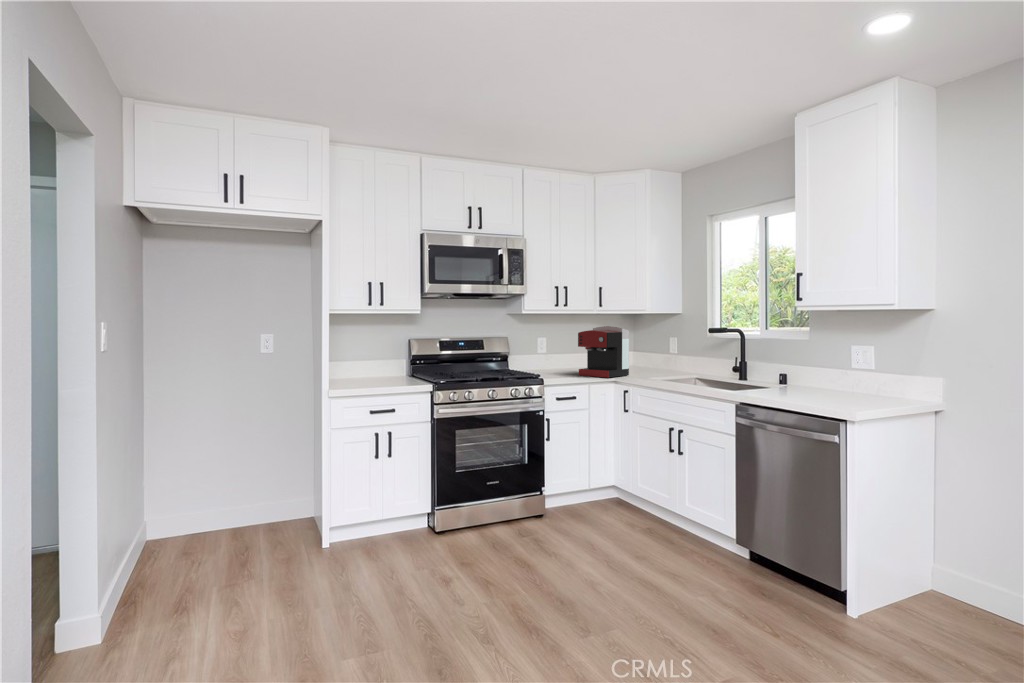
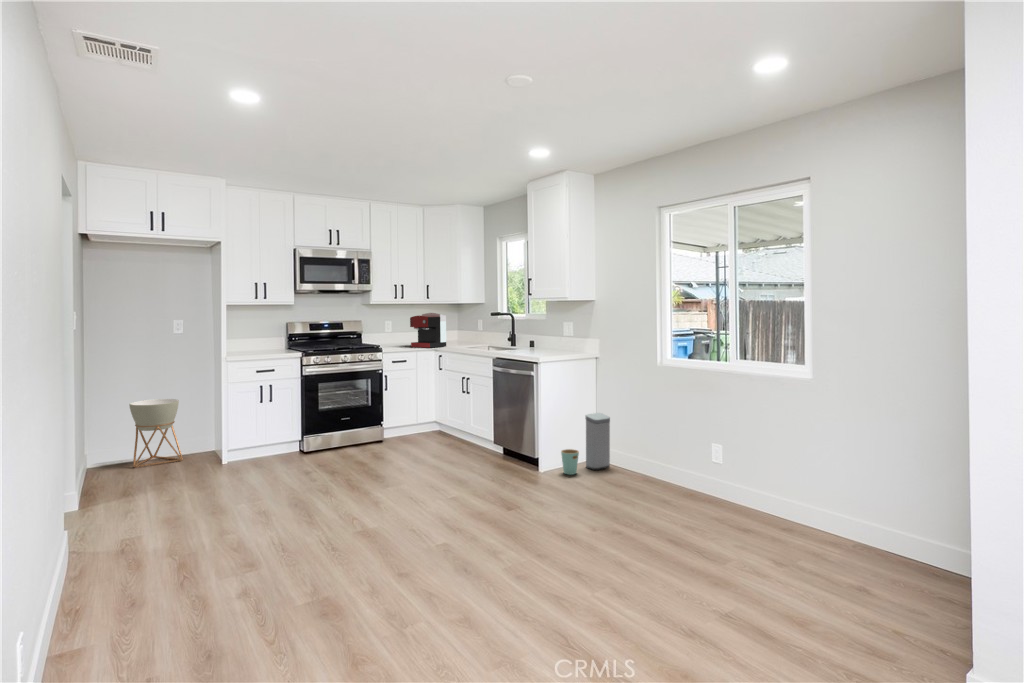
planter: none [198,447,267,550] -> present [129,399,183,467]
trash can: none [890,508,977,627] -> present [561,413,610,475]

